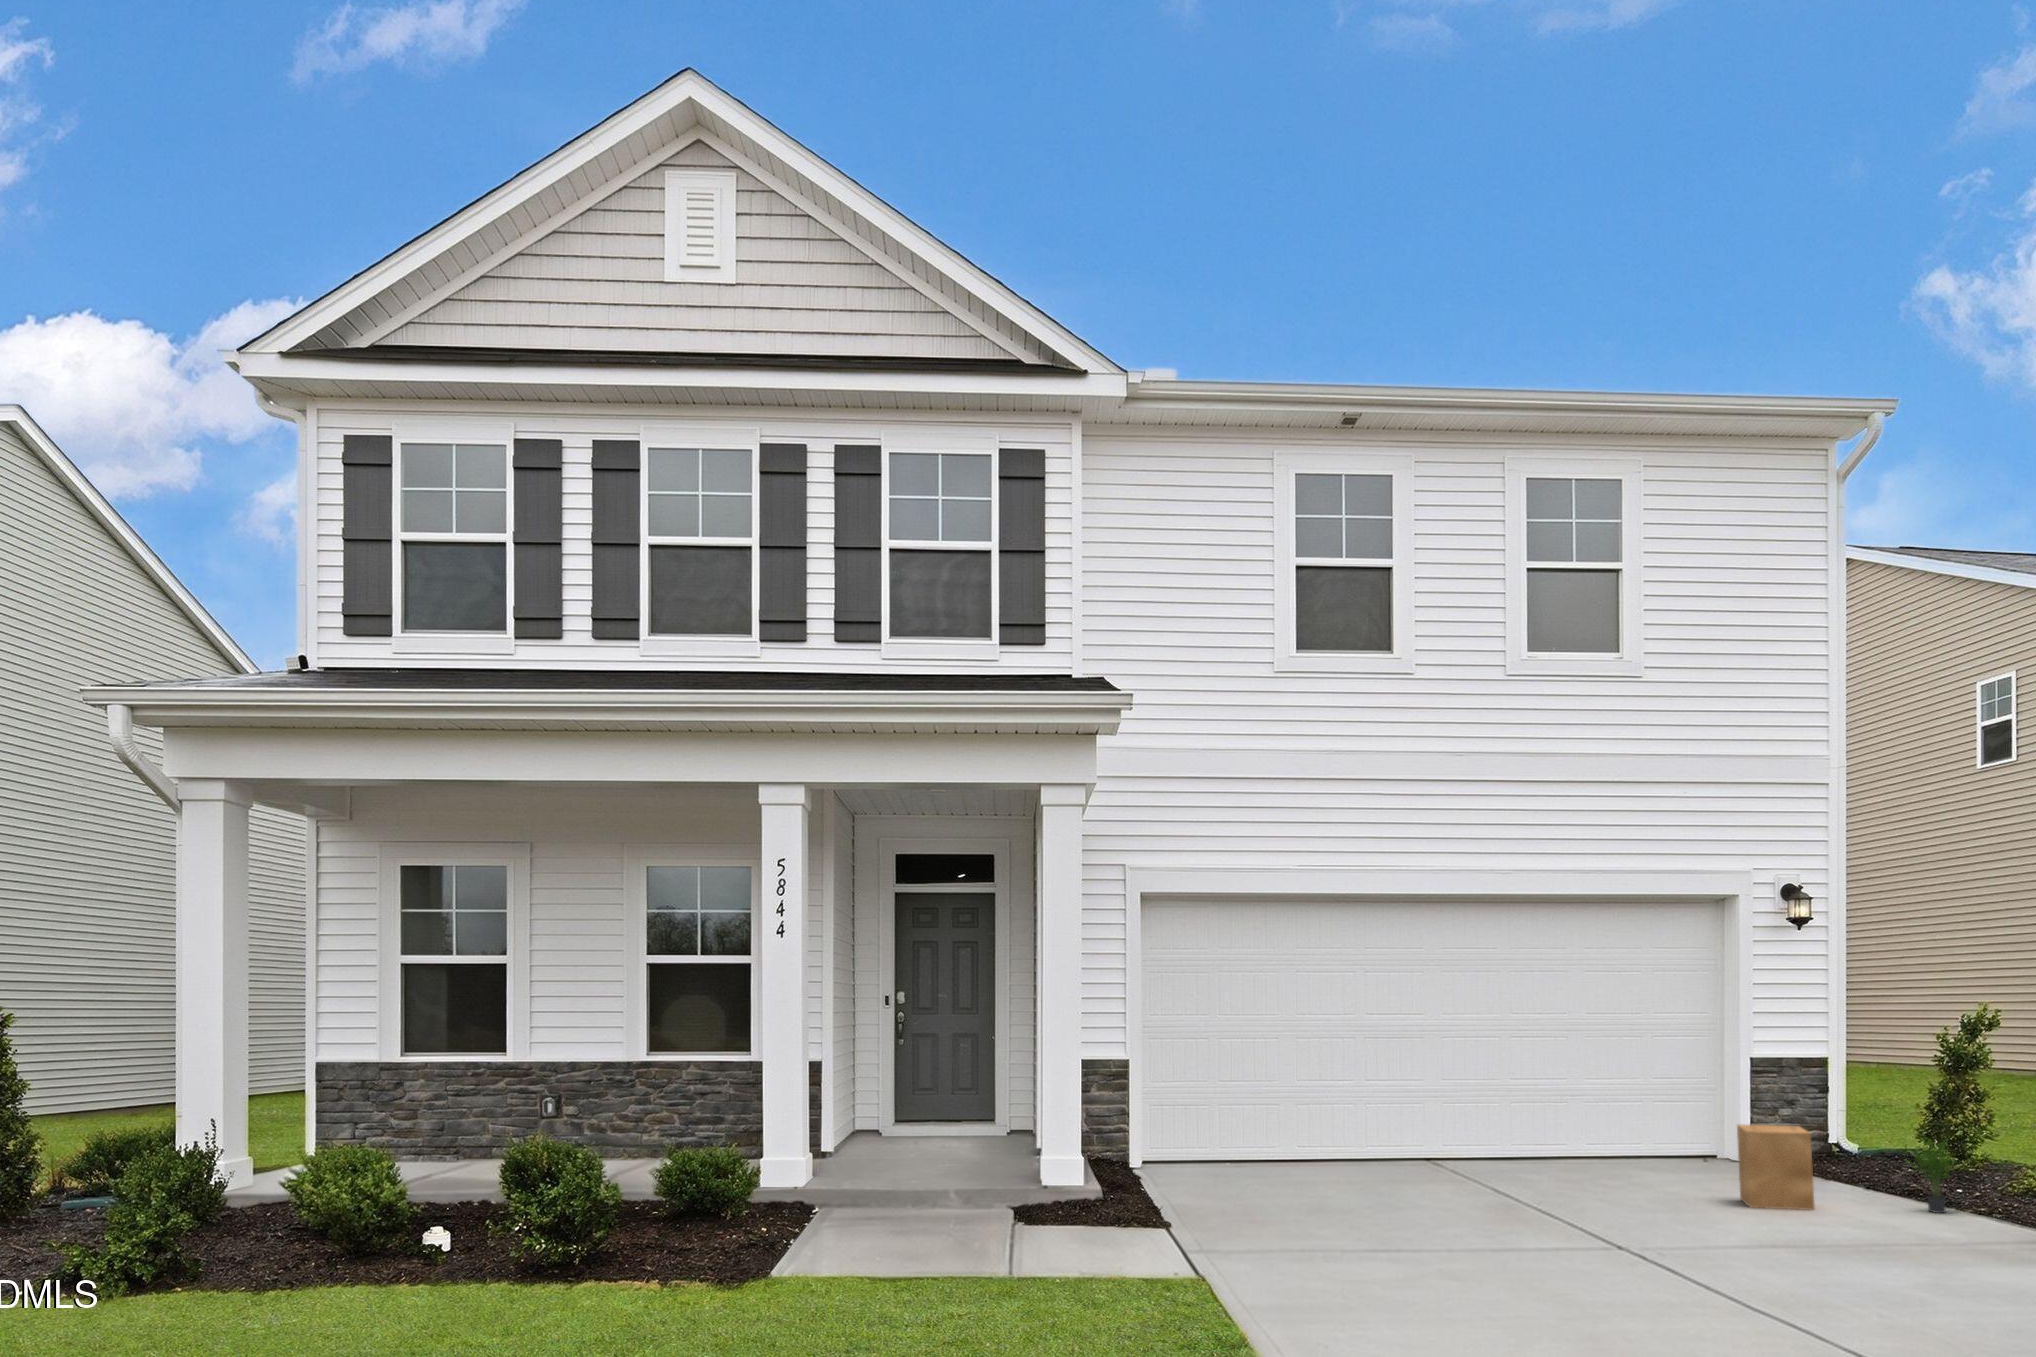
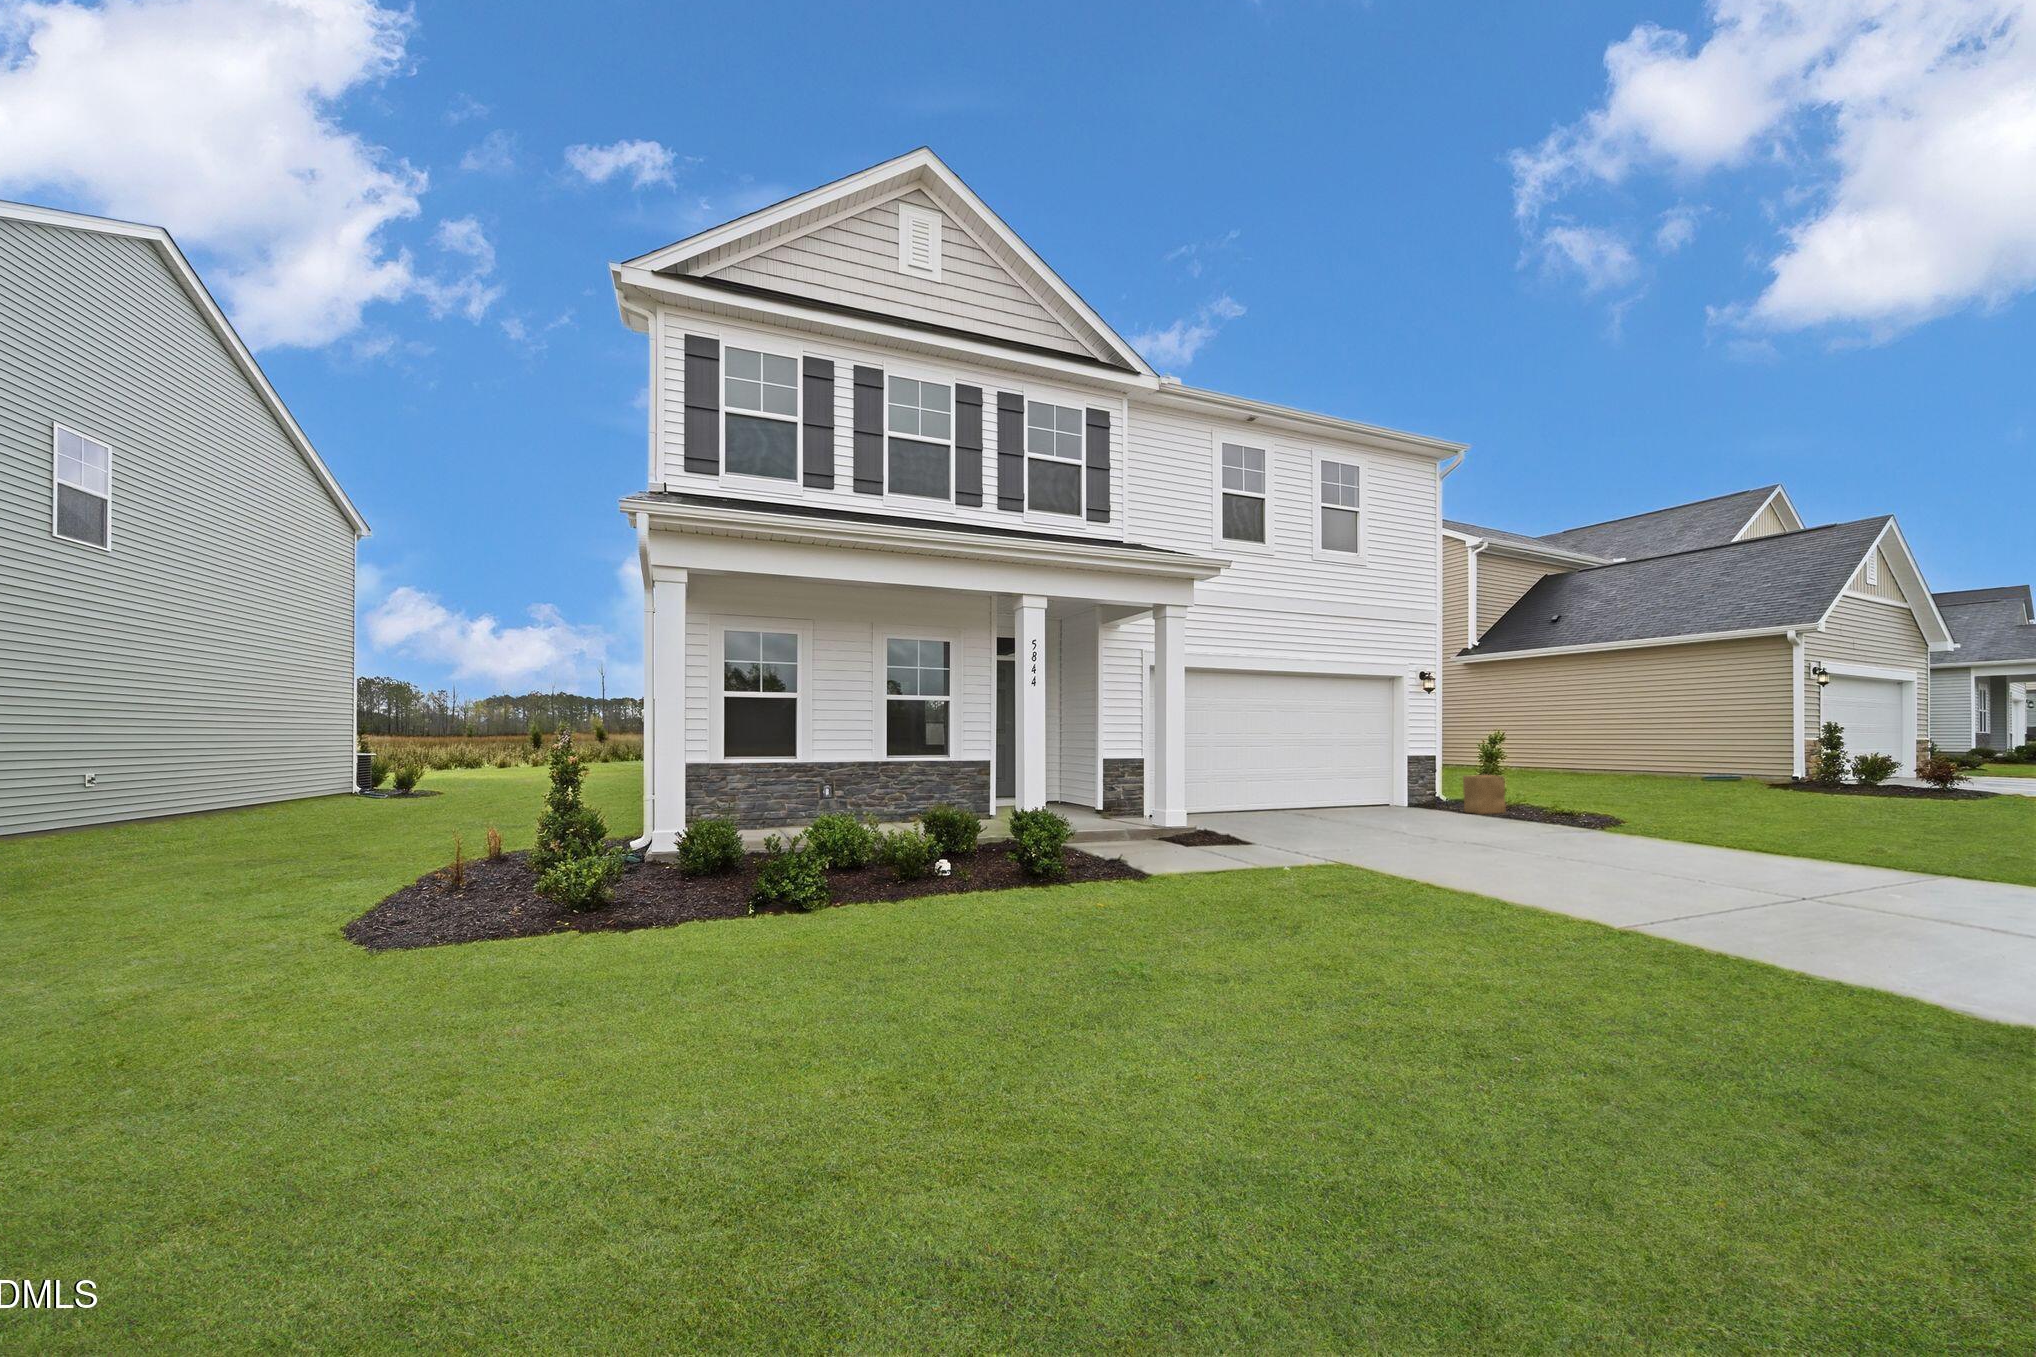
potted plant: present [1913,1142,1951,1213] -> none [1536,775,1565,812]

